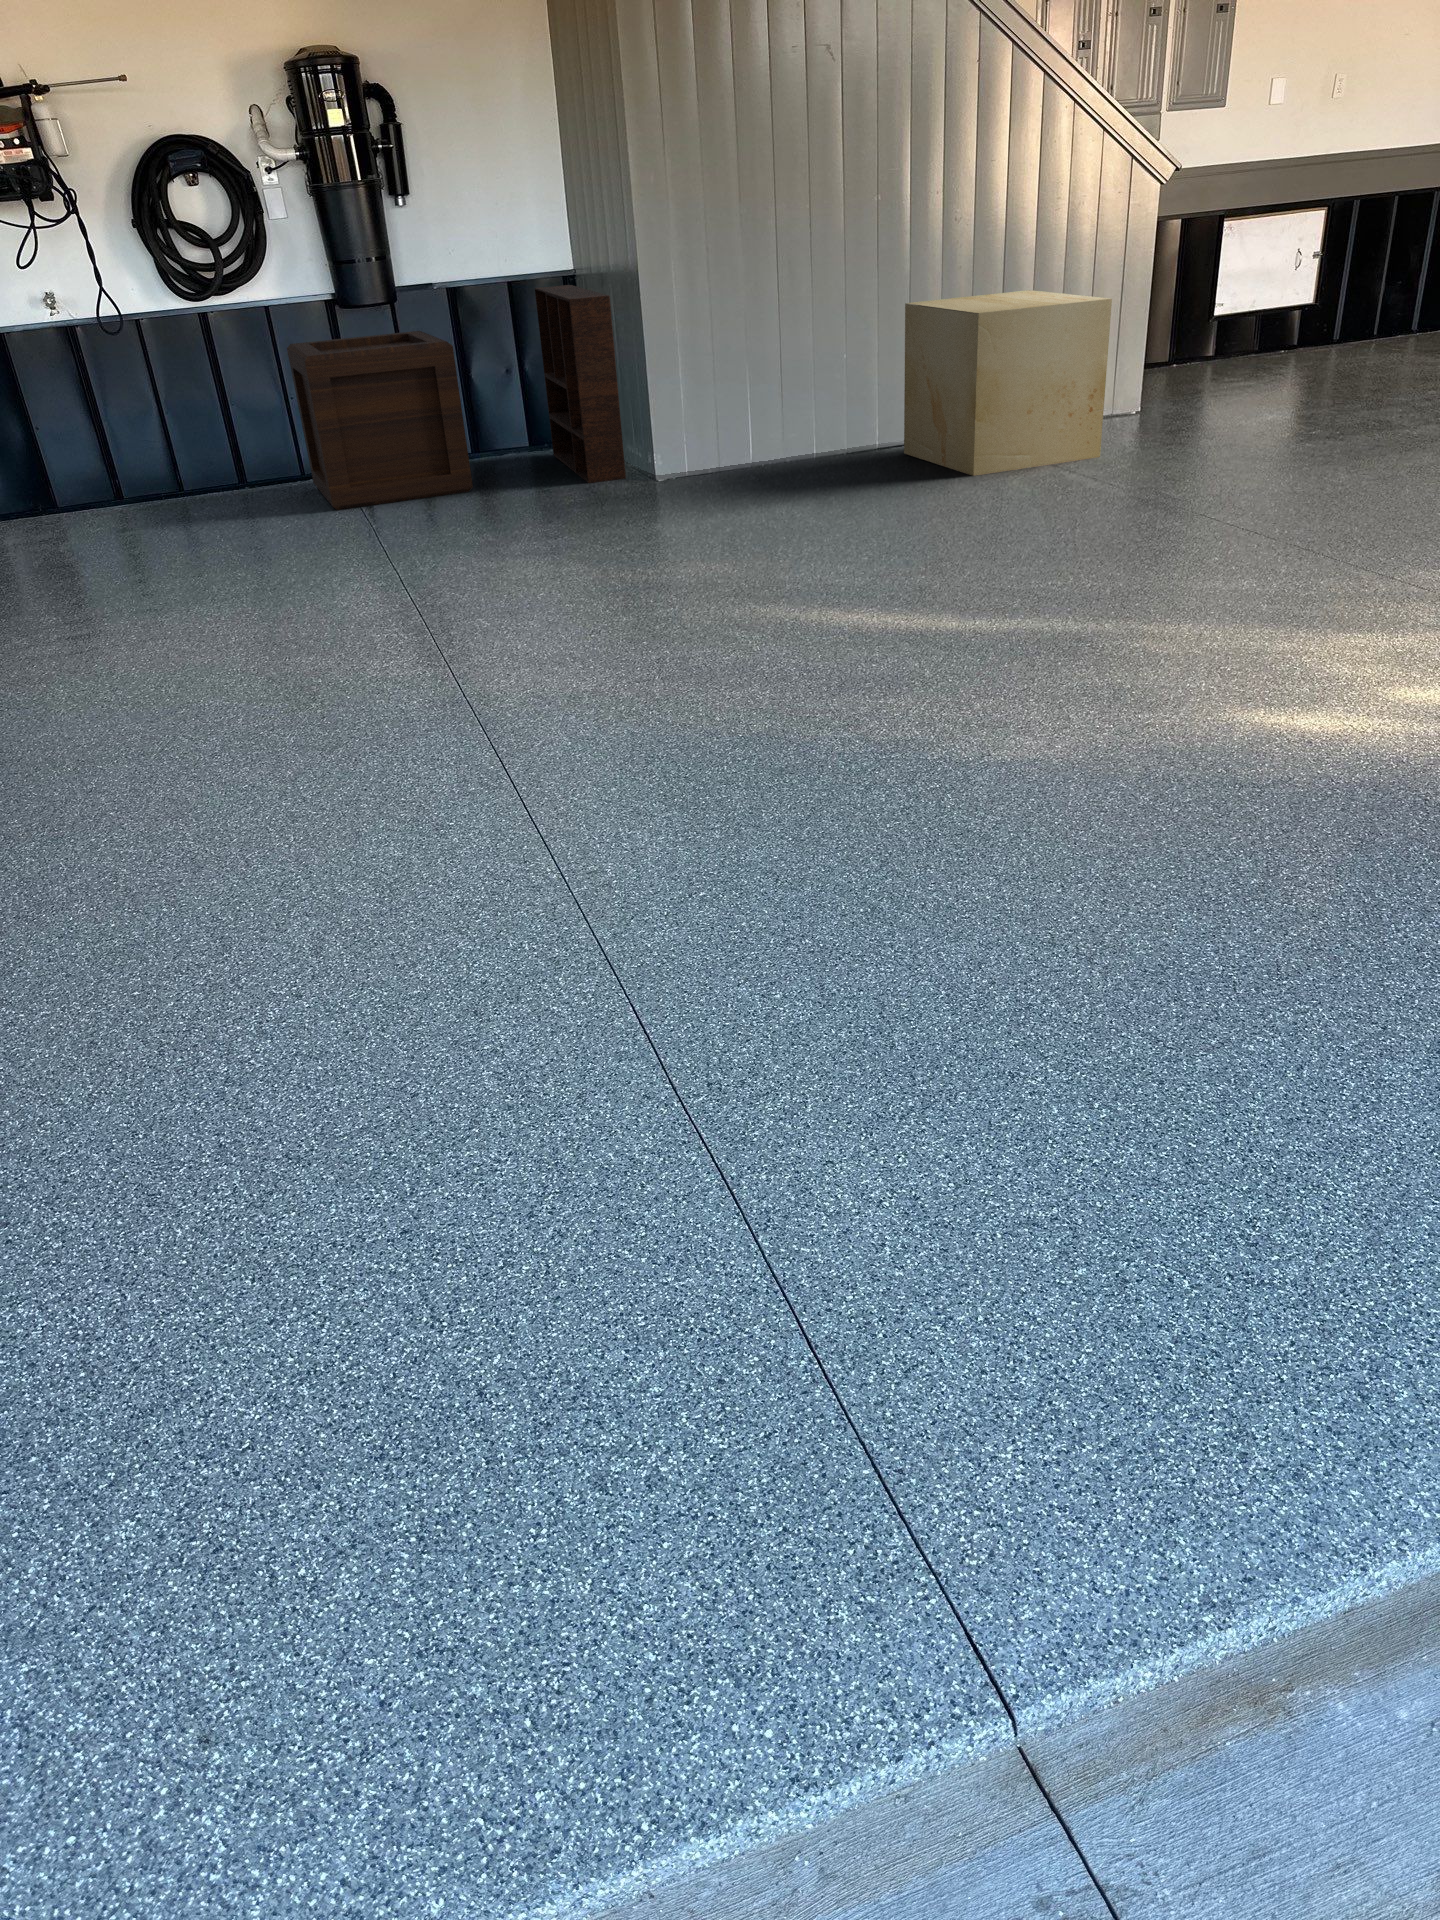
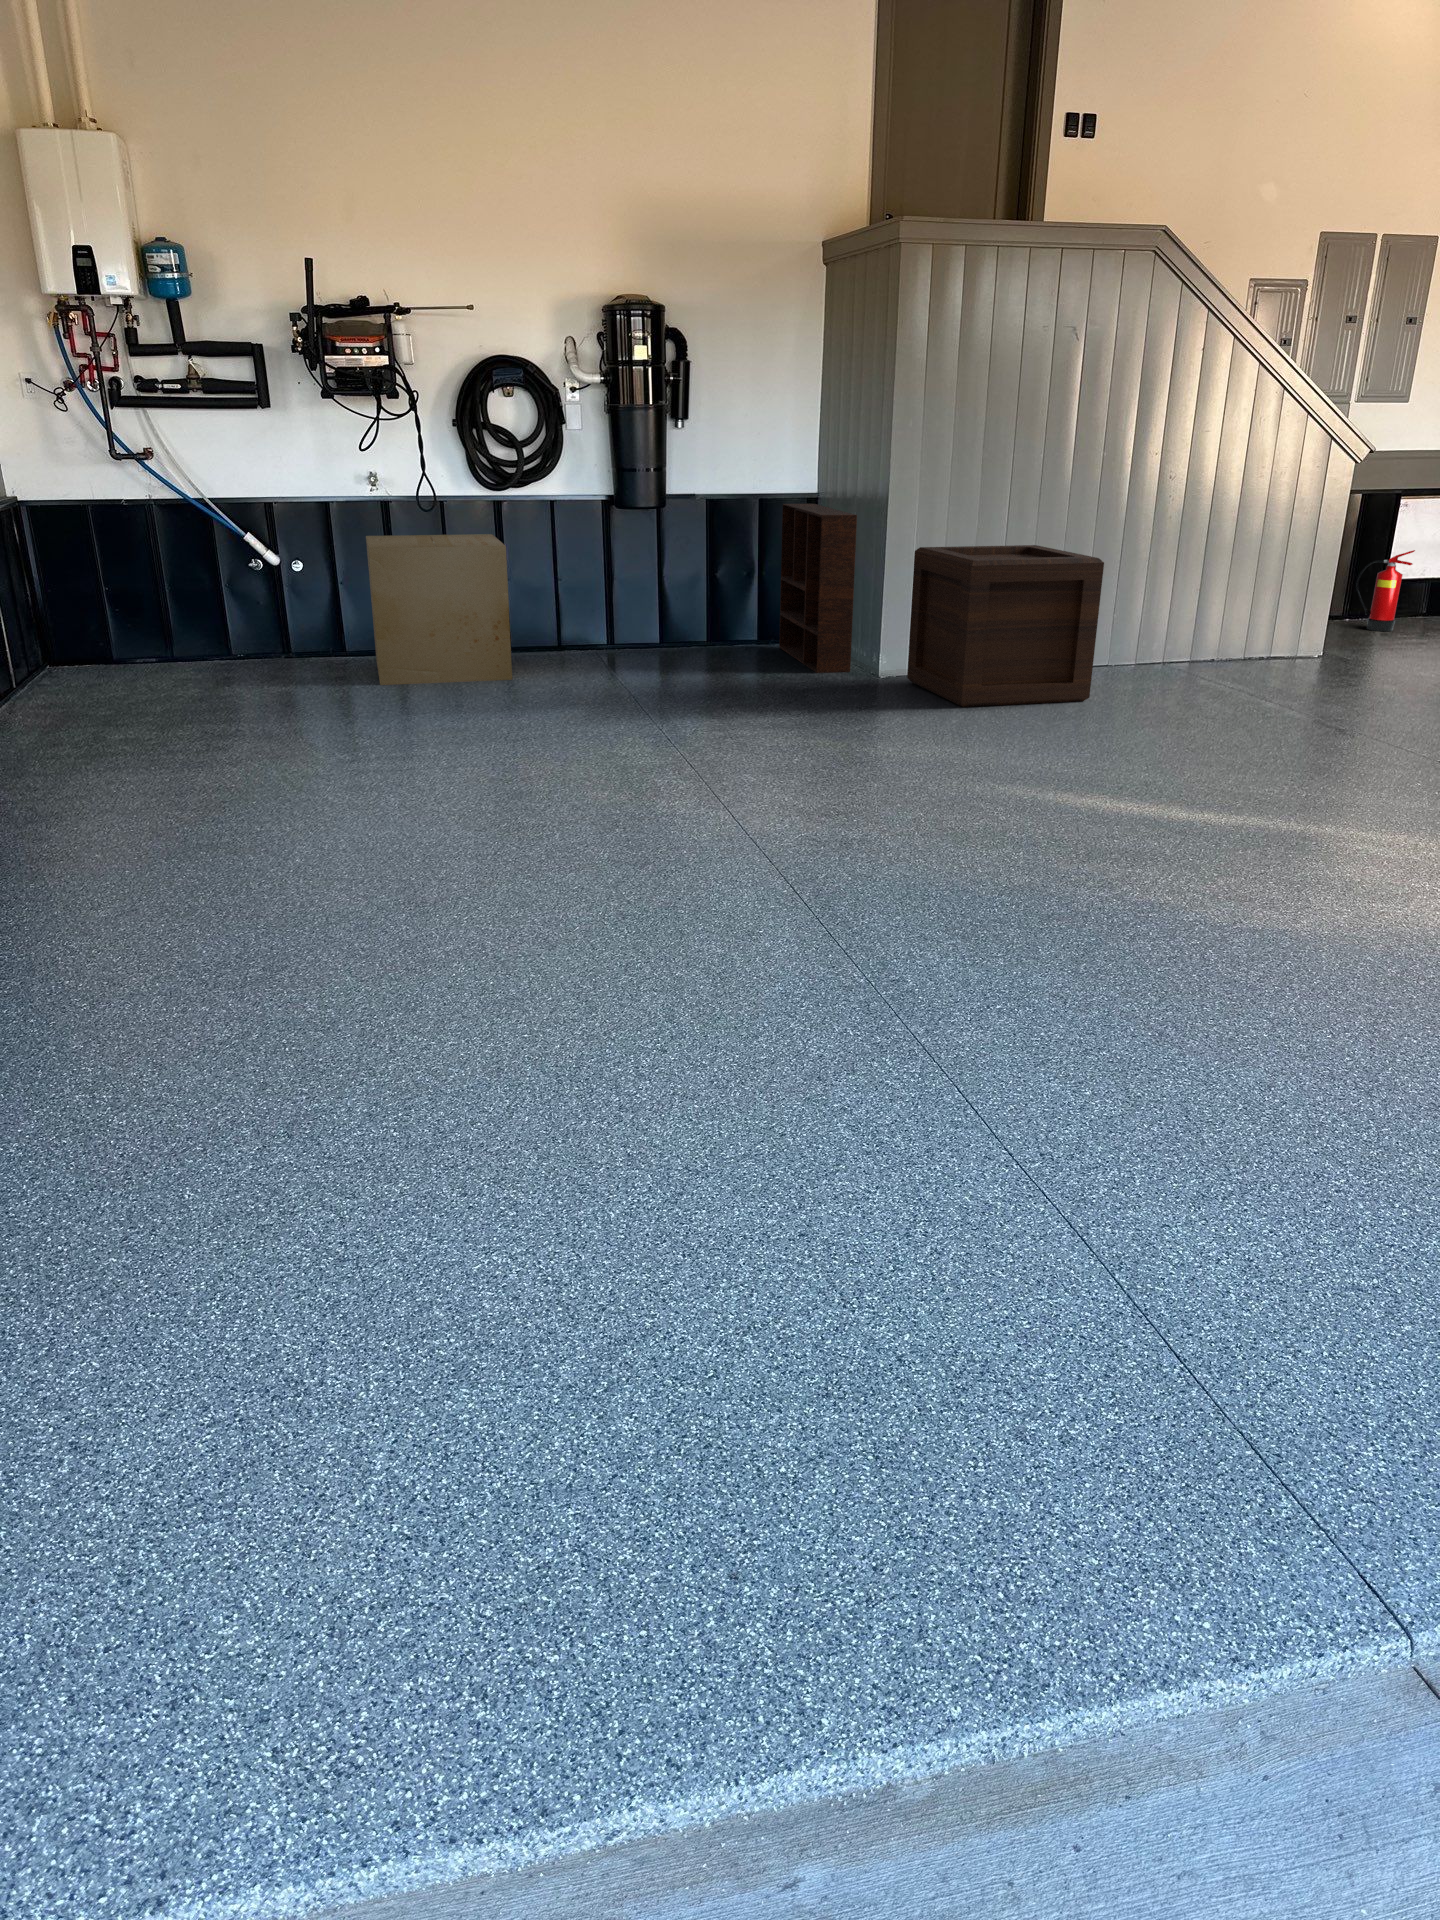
fire extinguisher: none [1178,283,1237,378] -> present [1356,550,1415,631]
cardboard box: present [904,290,1112,476] -> present [366,534,512,685]
wooden crate: present [287,331,473,510] -> present [907,545,1104,707]

